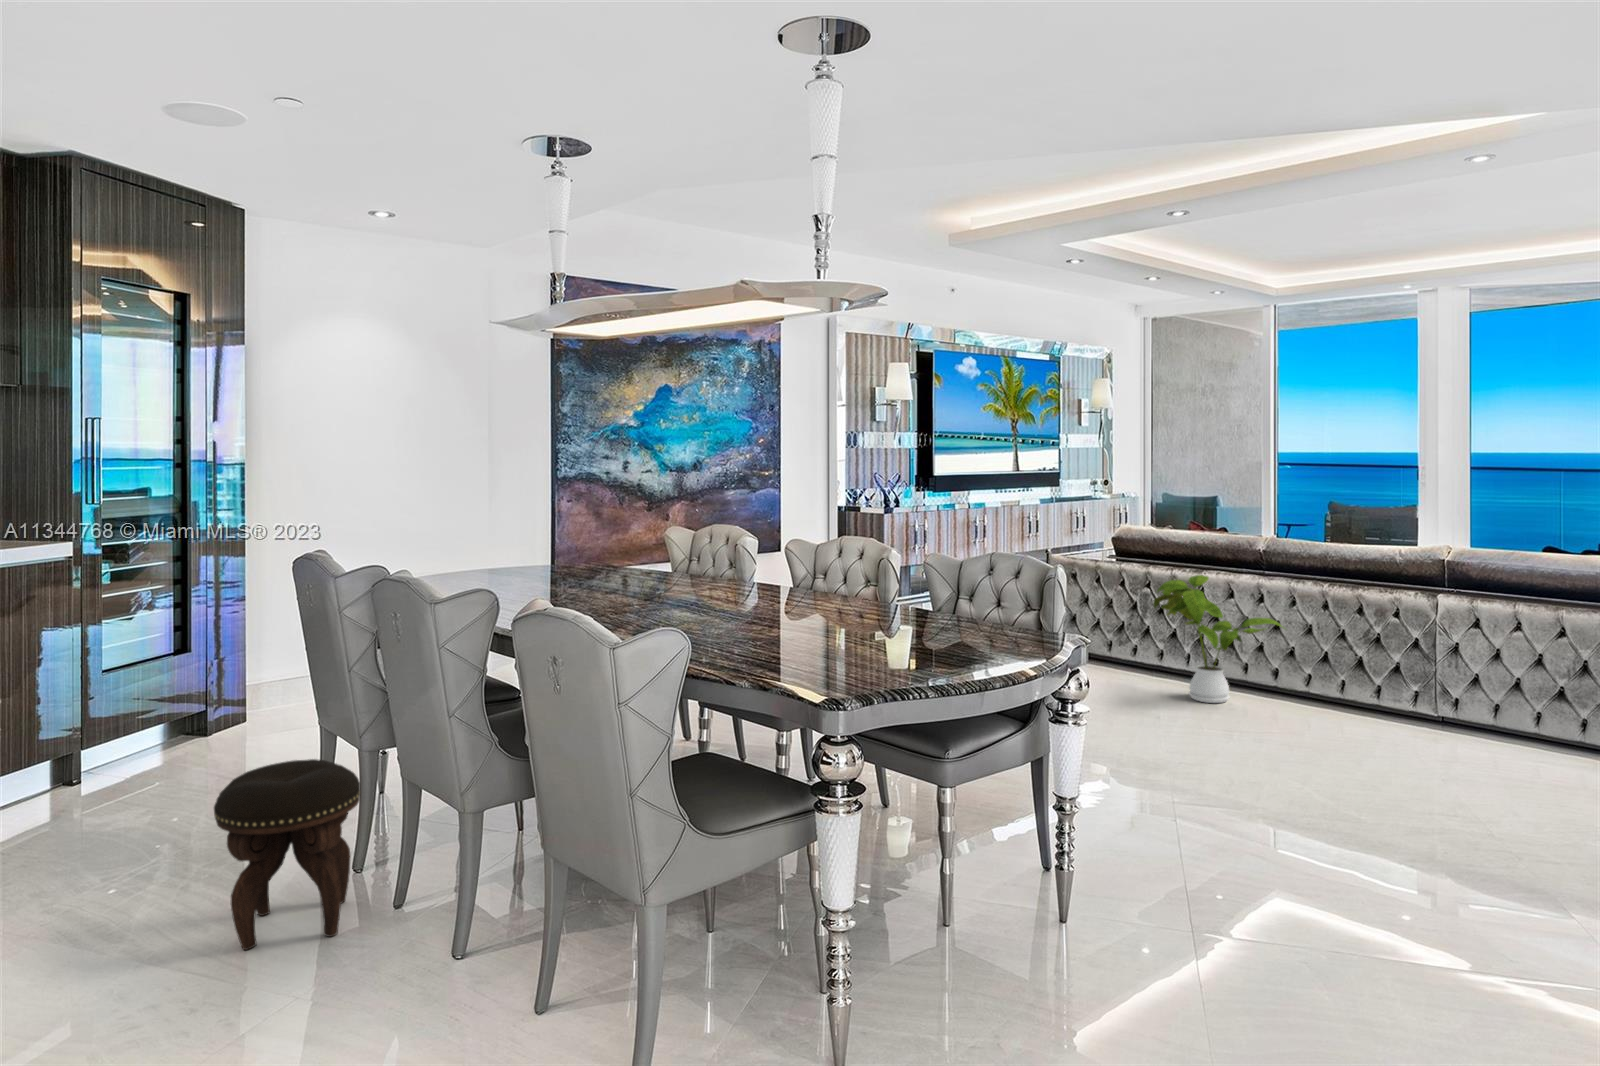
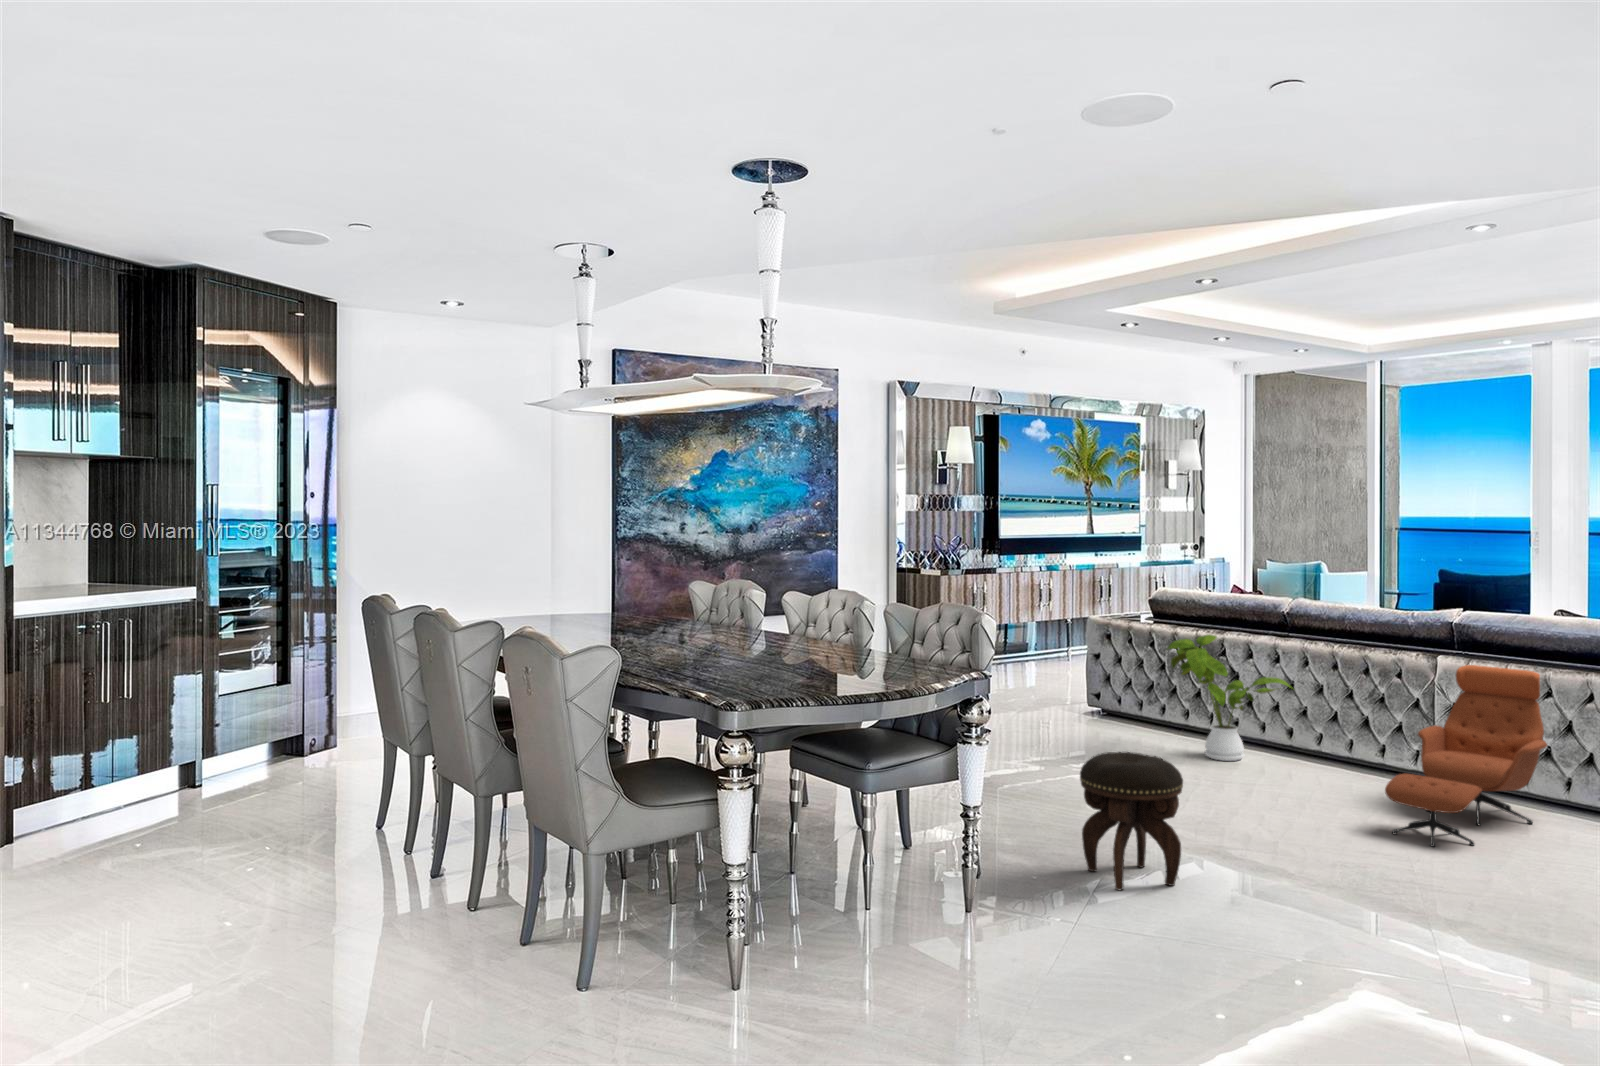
lounge chair: none [1429,604,1573,801] -> present [1385,665,1547,847]
footstool: present [214,759,361,950] -> present [1080,752,1183,890]

